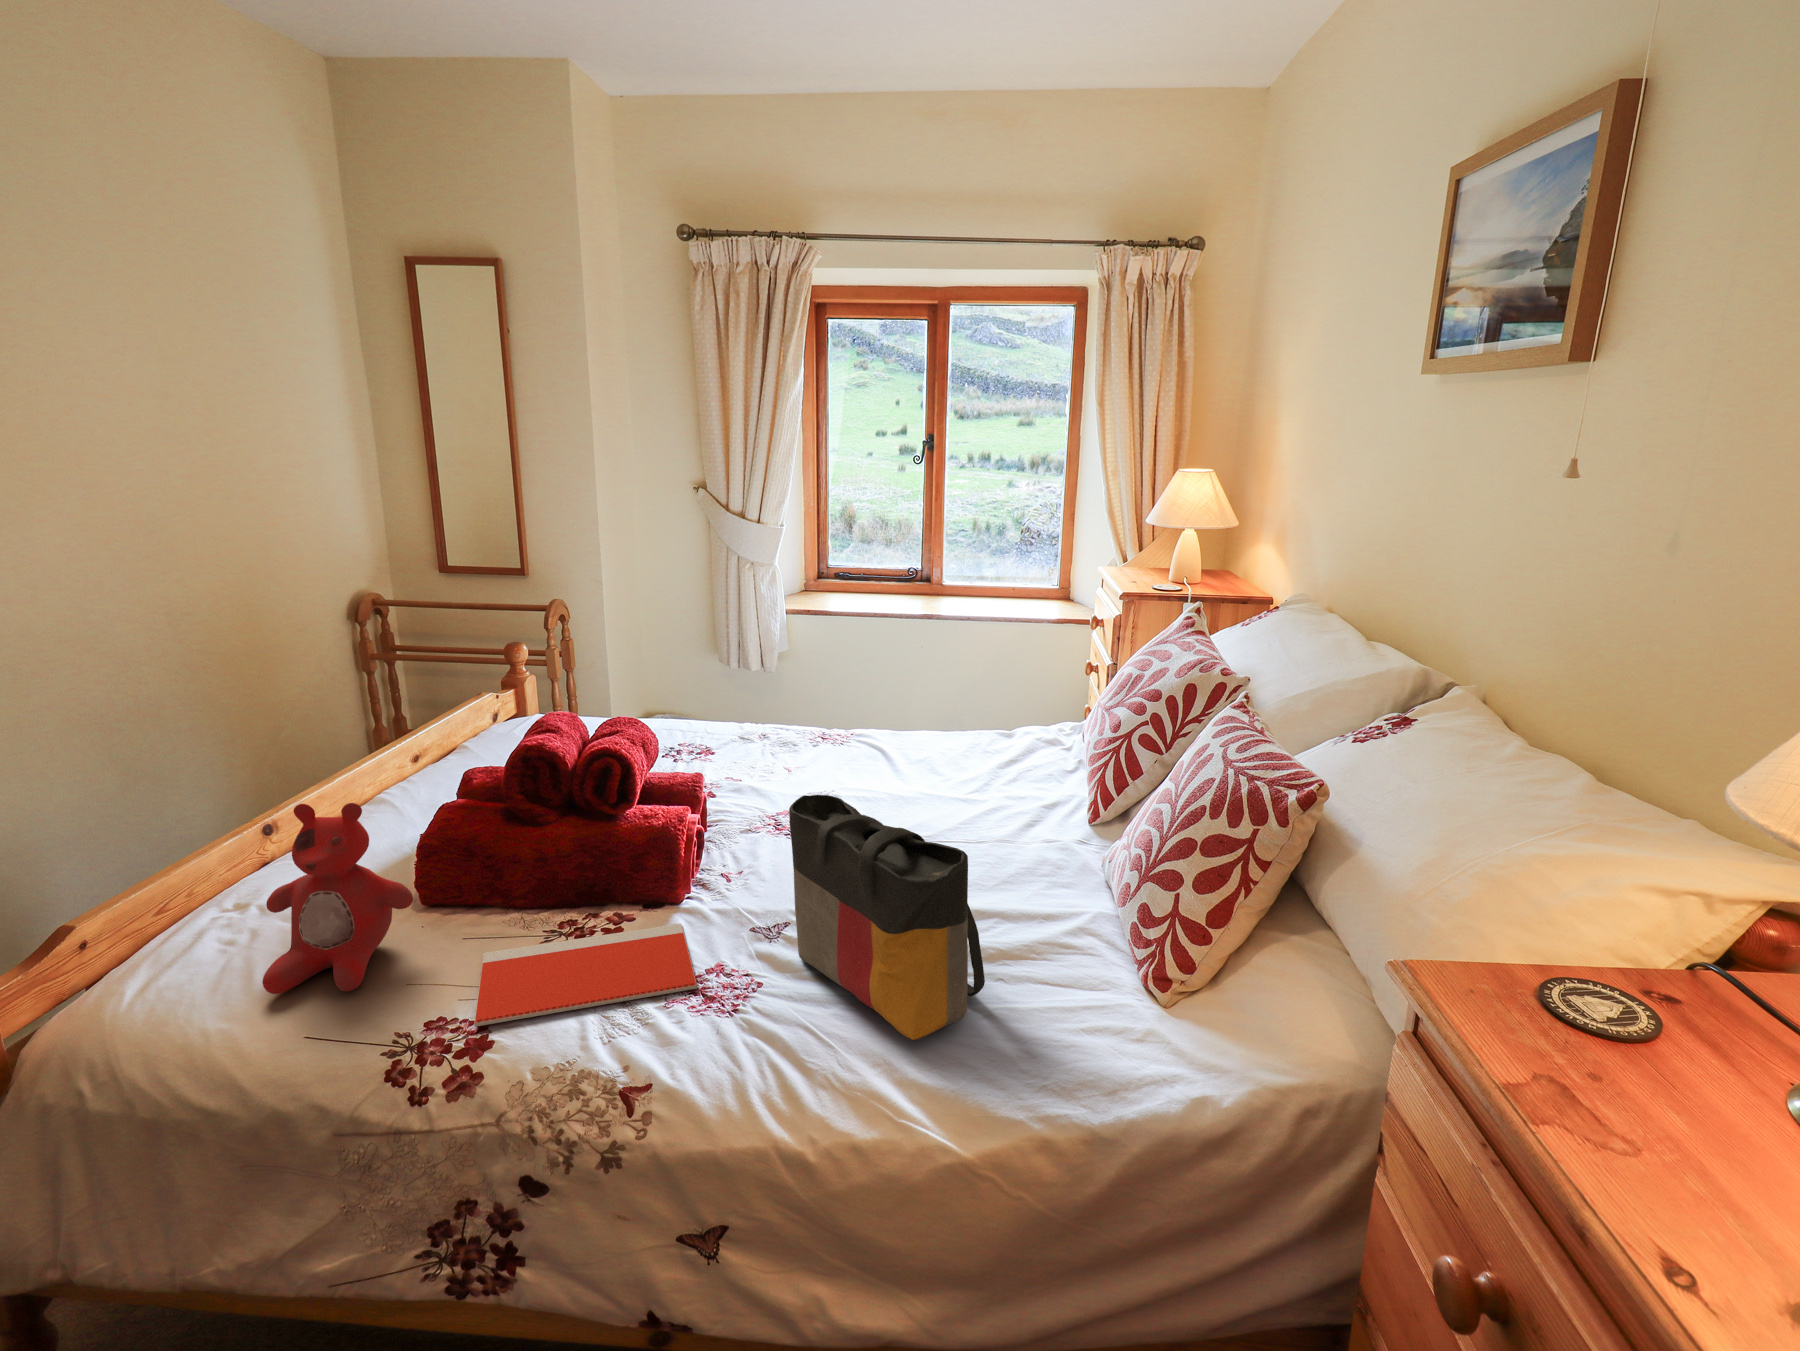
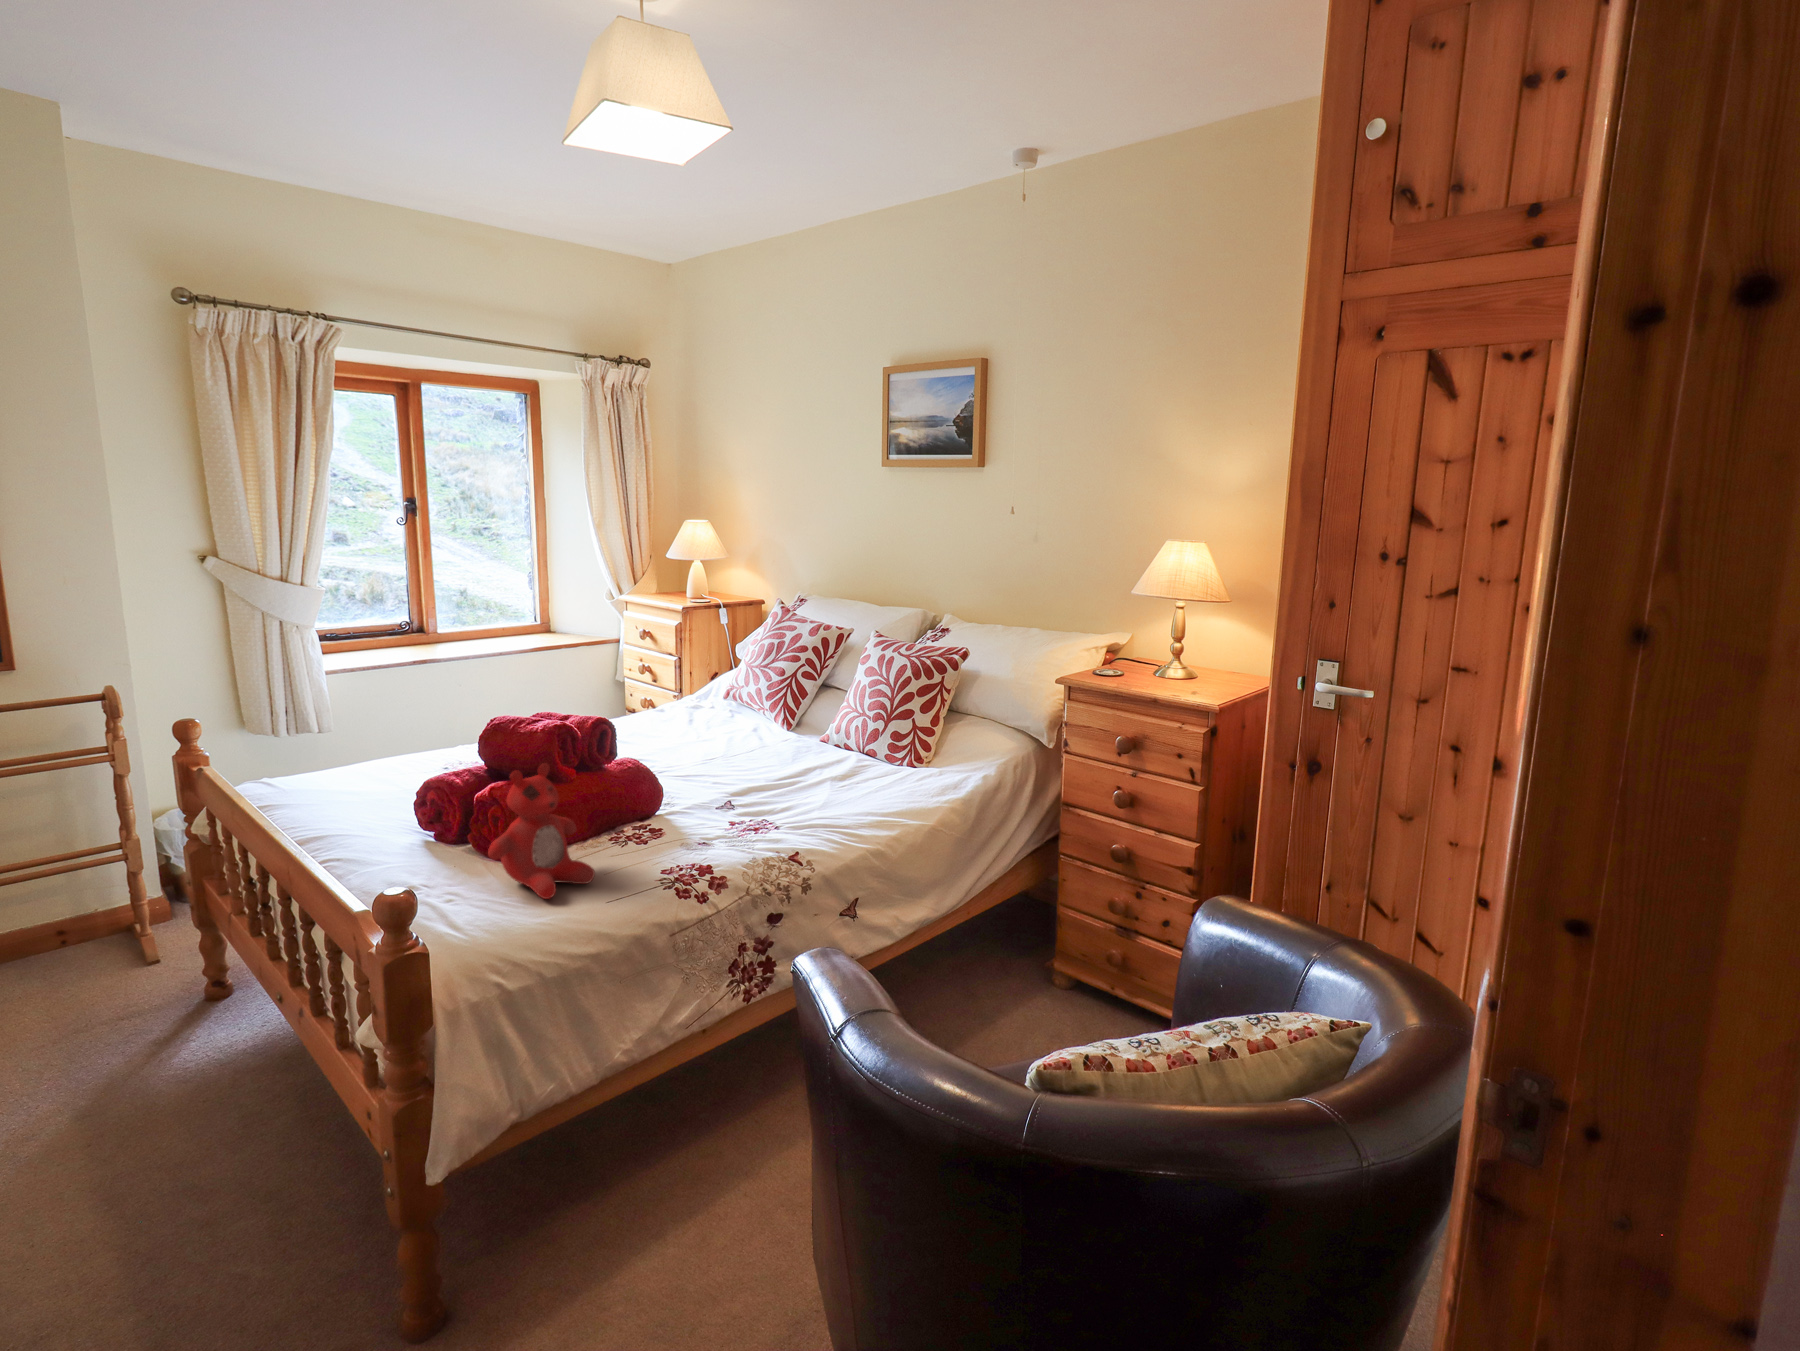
tote bag: present [789,795,985,1040] -> none [755,703,886,801]
notebook: present [474,924,697,1027] -> none [619,812,754,864]

